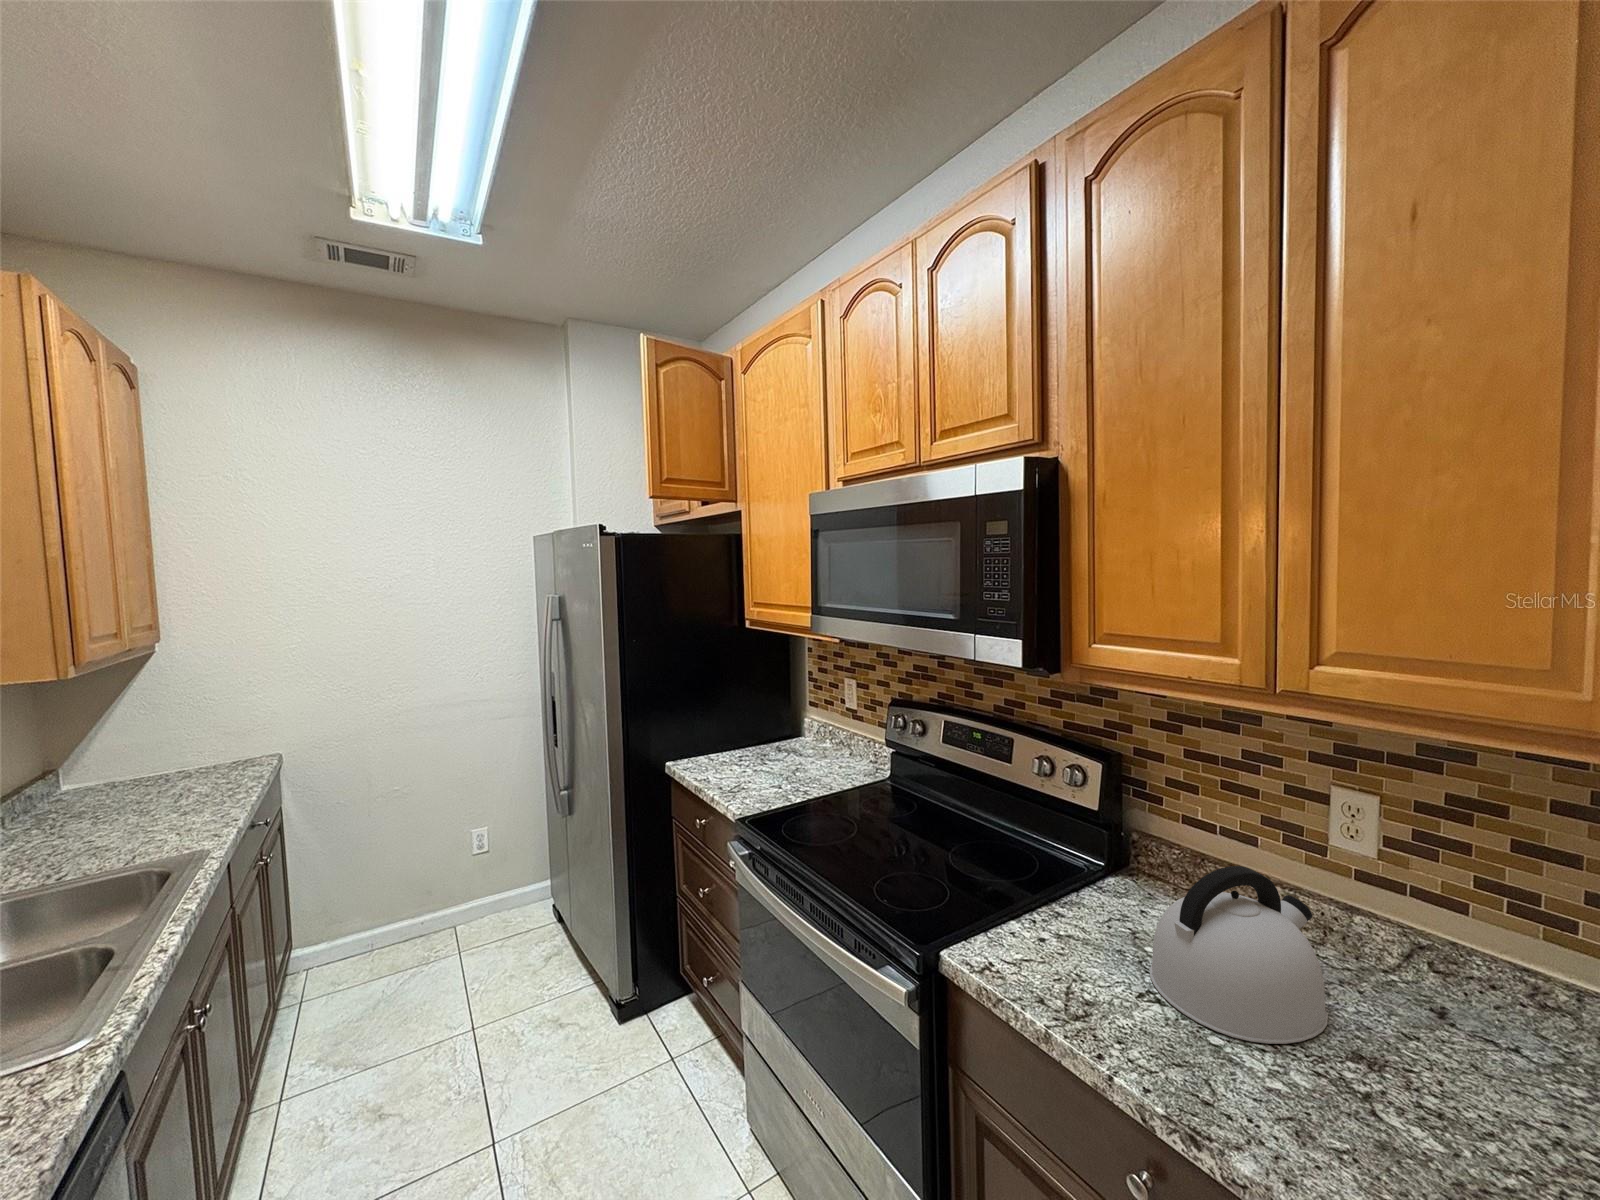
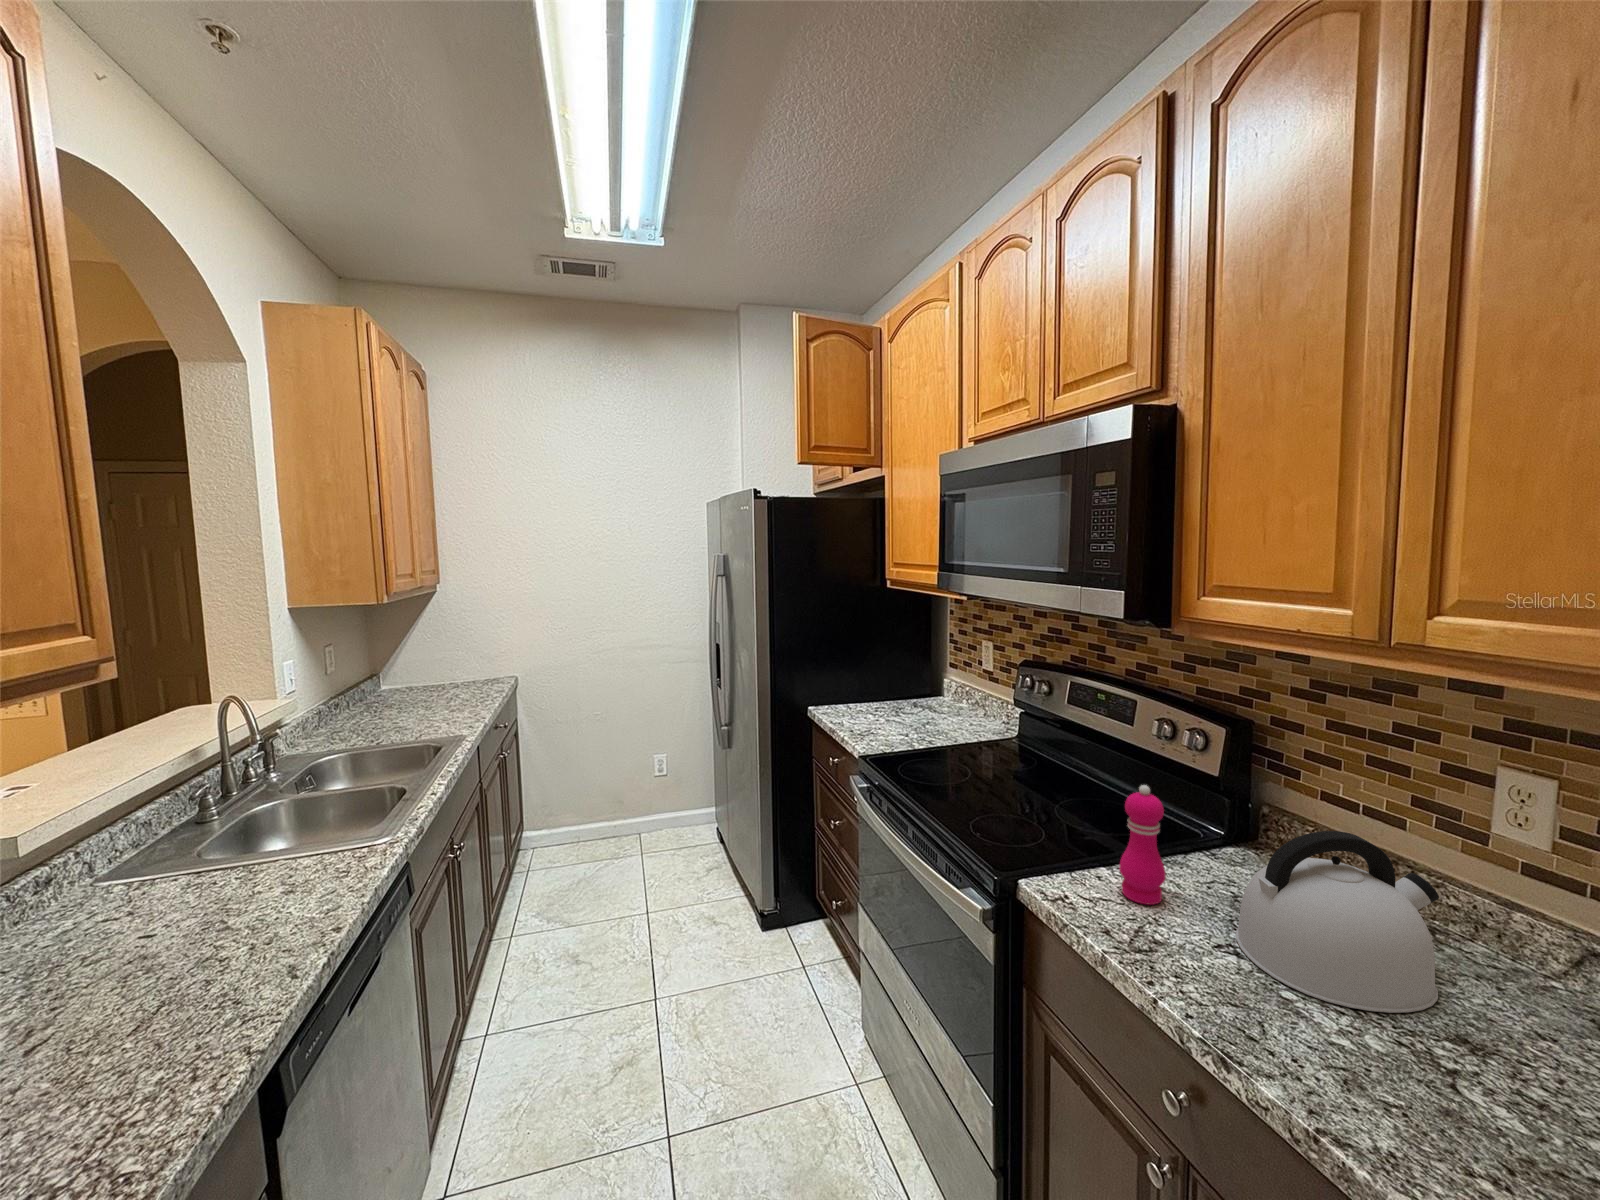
pepper mill: none [1034,836,1079,958] -> present [1119,785,1166,905]

